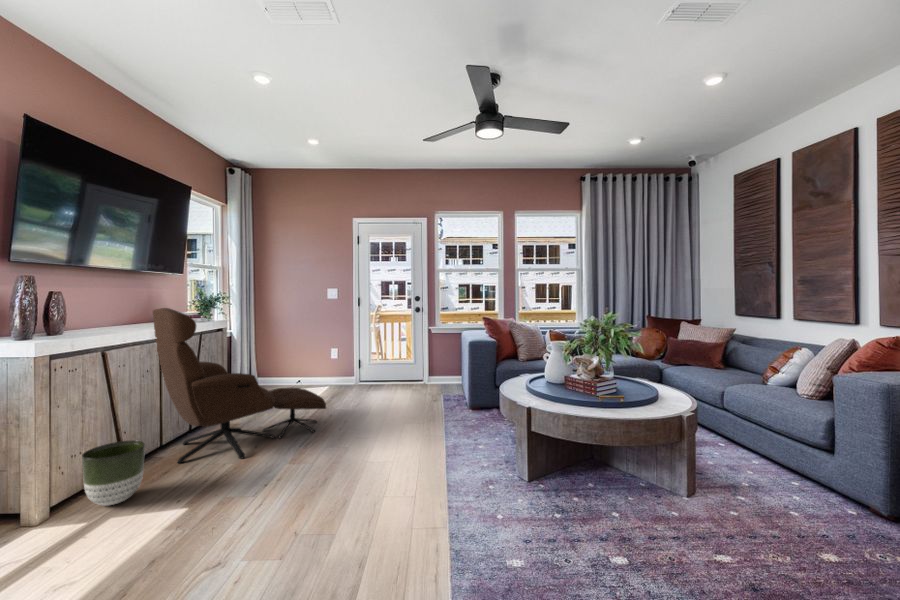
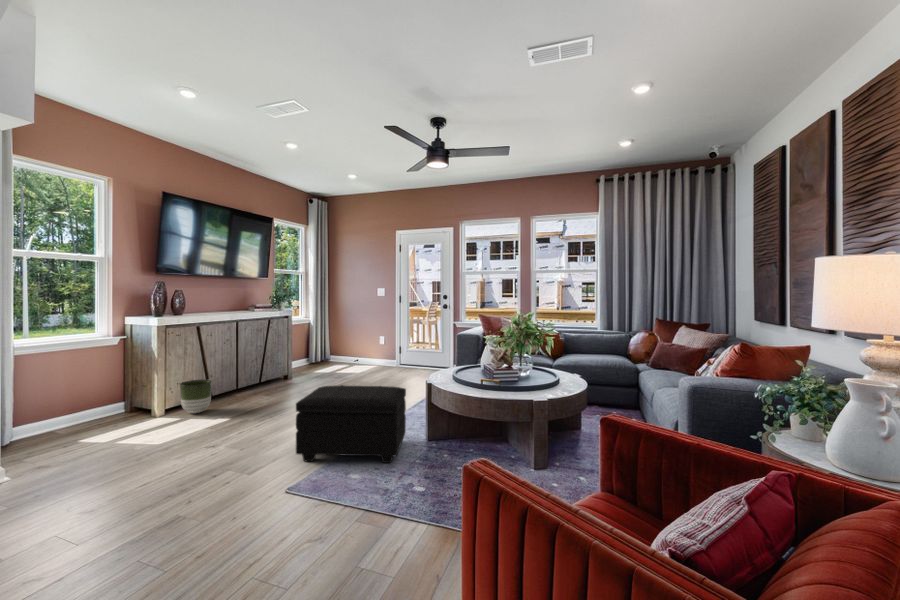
lounge chair: present [152,308,326,463] -> none [231,302,340,402]
footstool: none [393,421,562,568] -> present [296,385,406,463]

